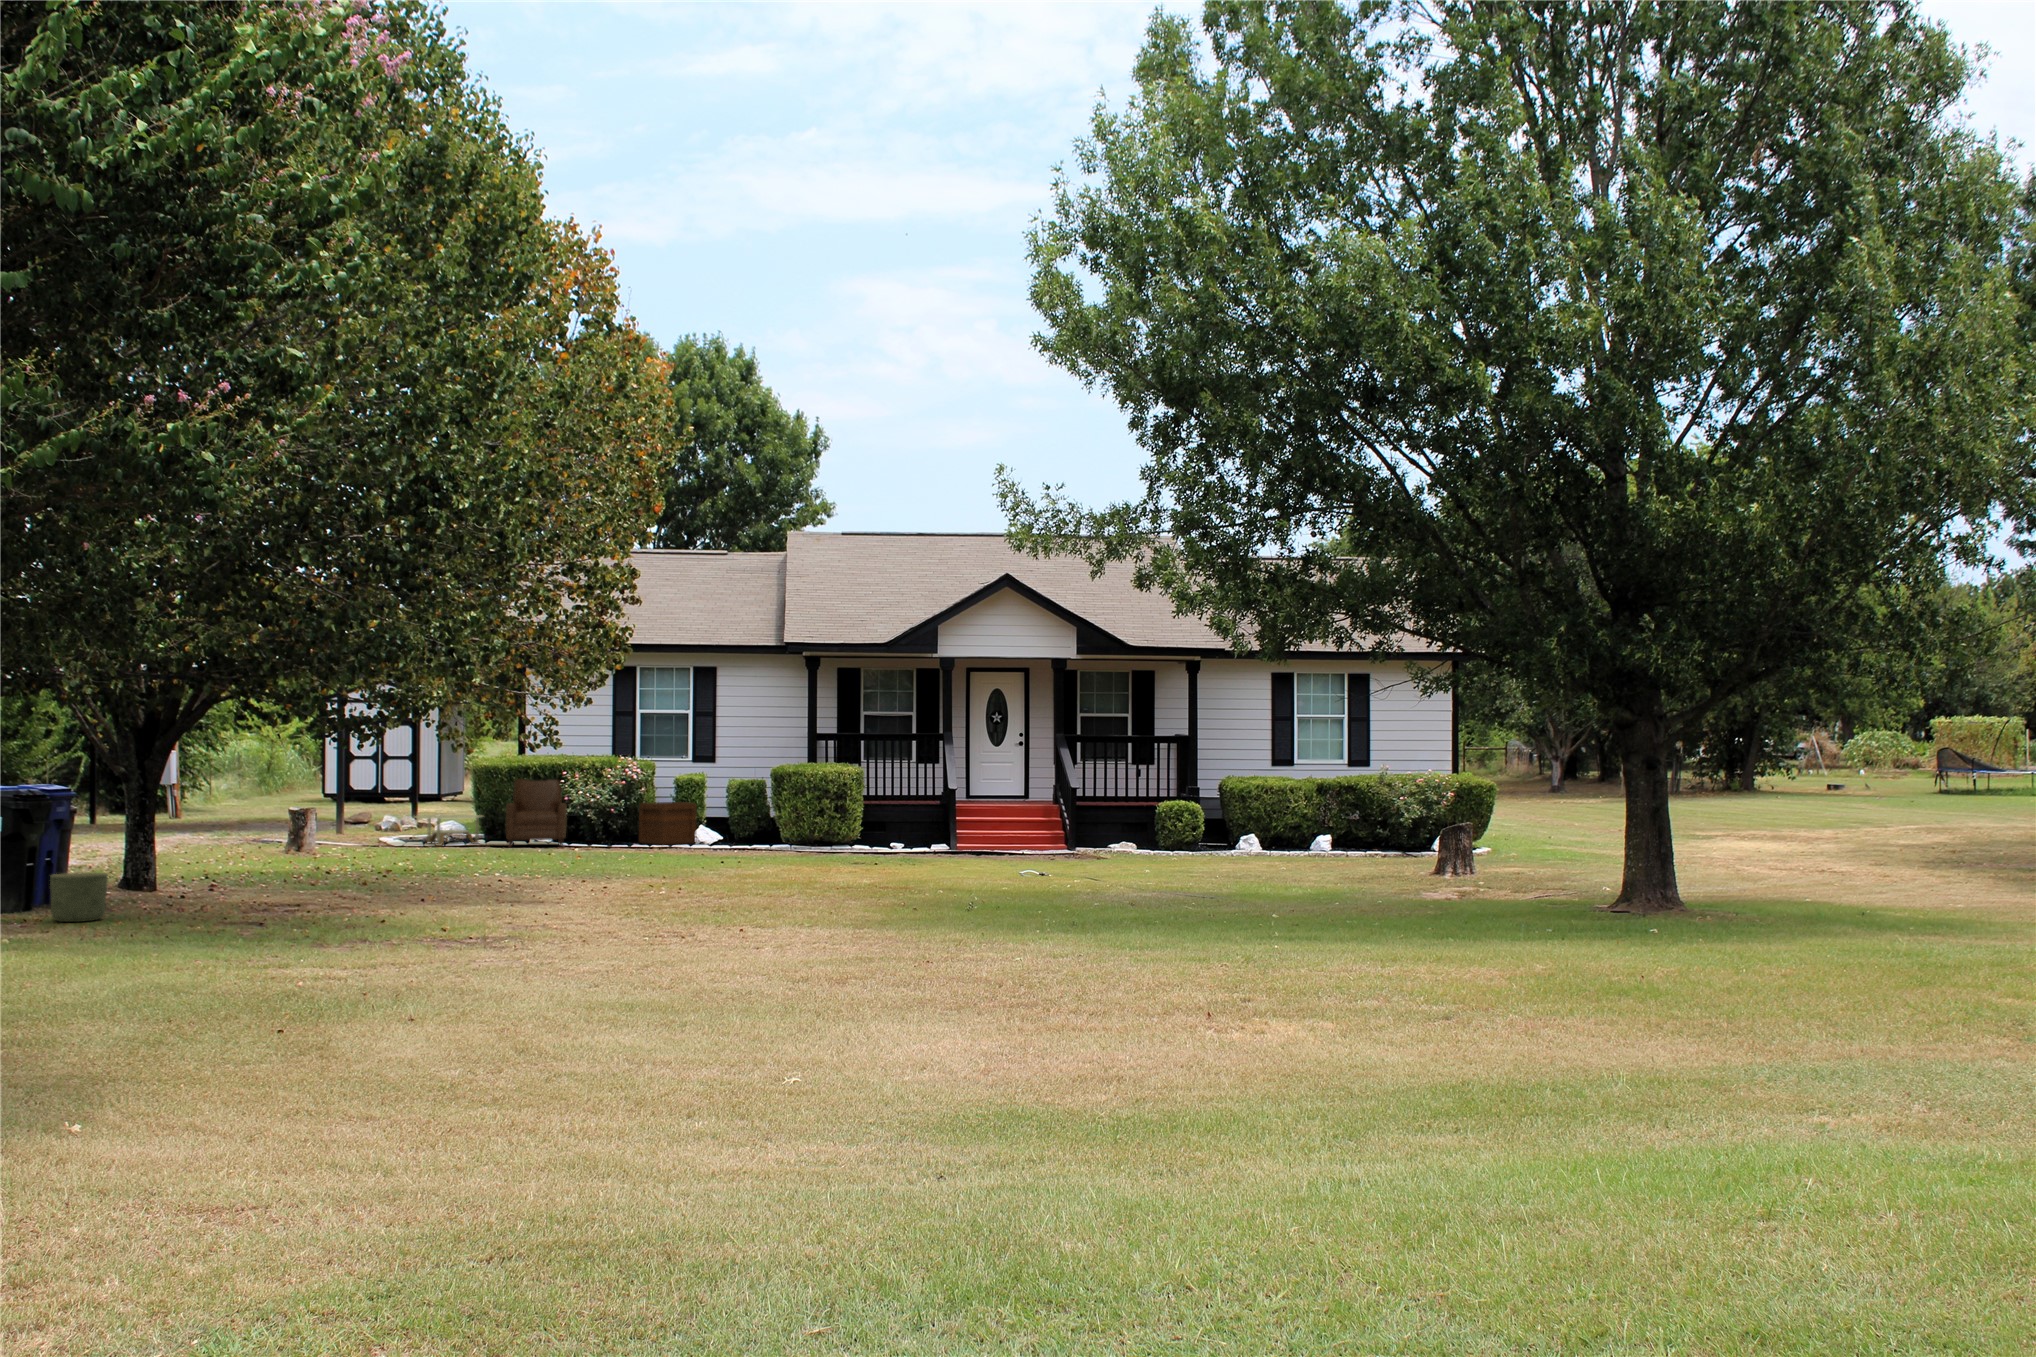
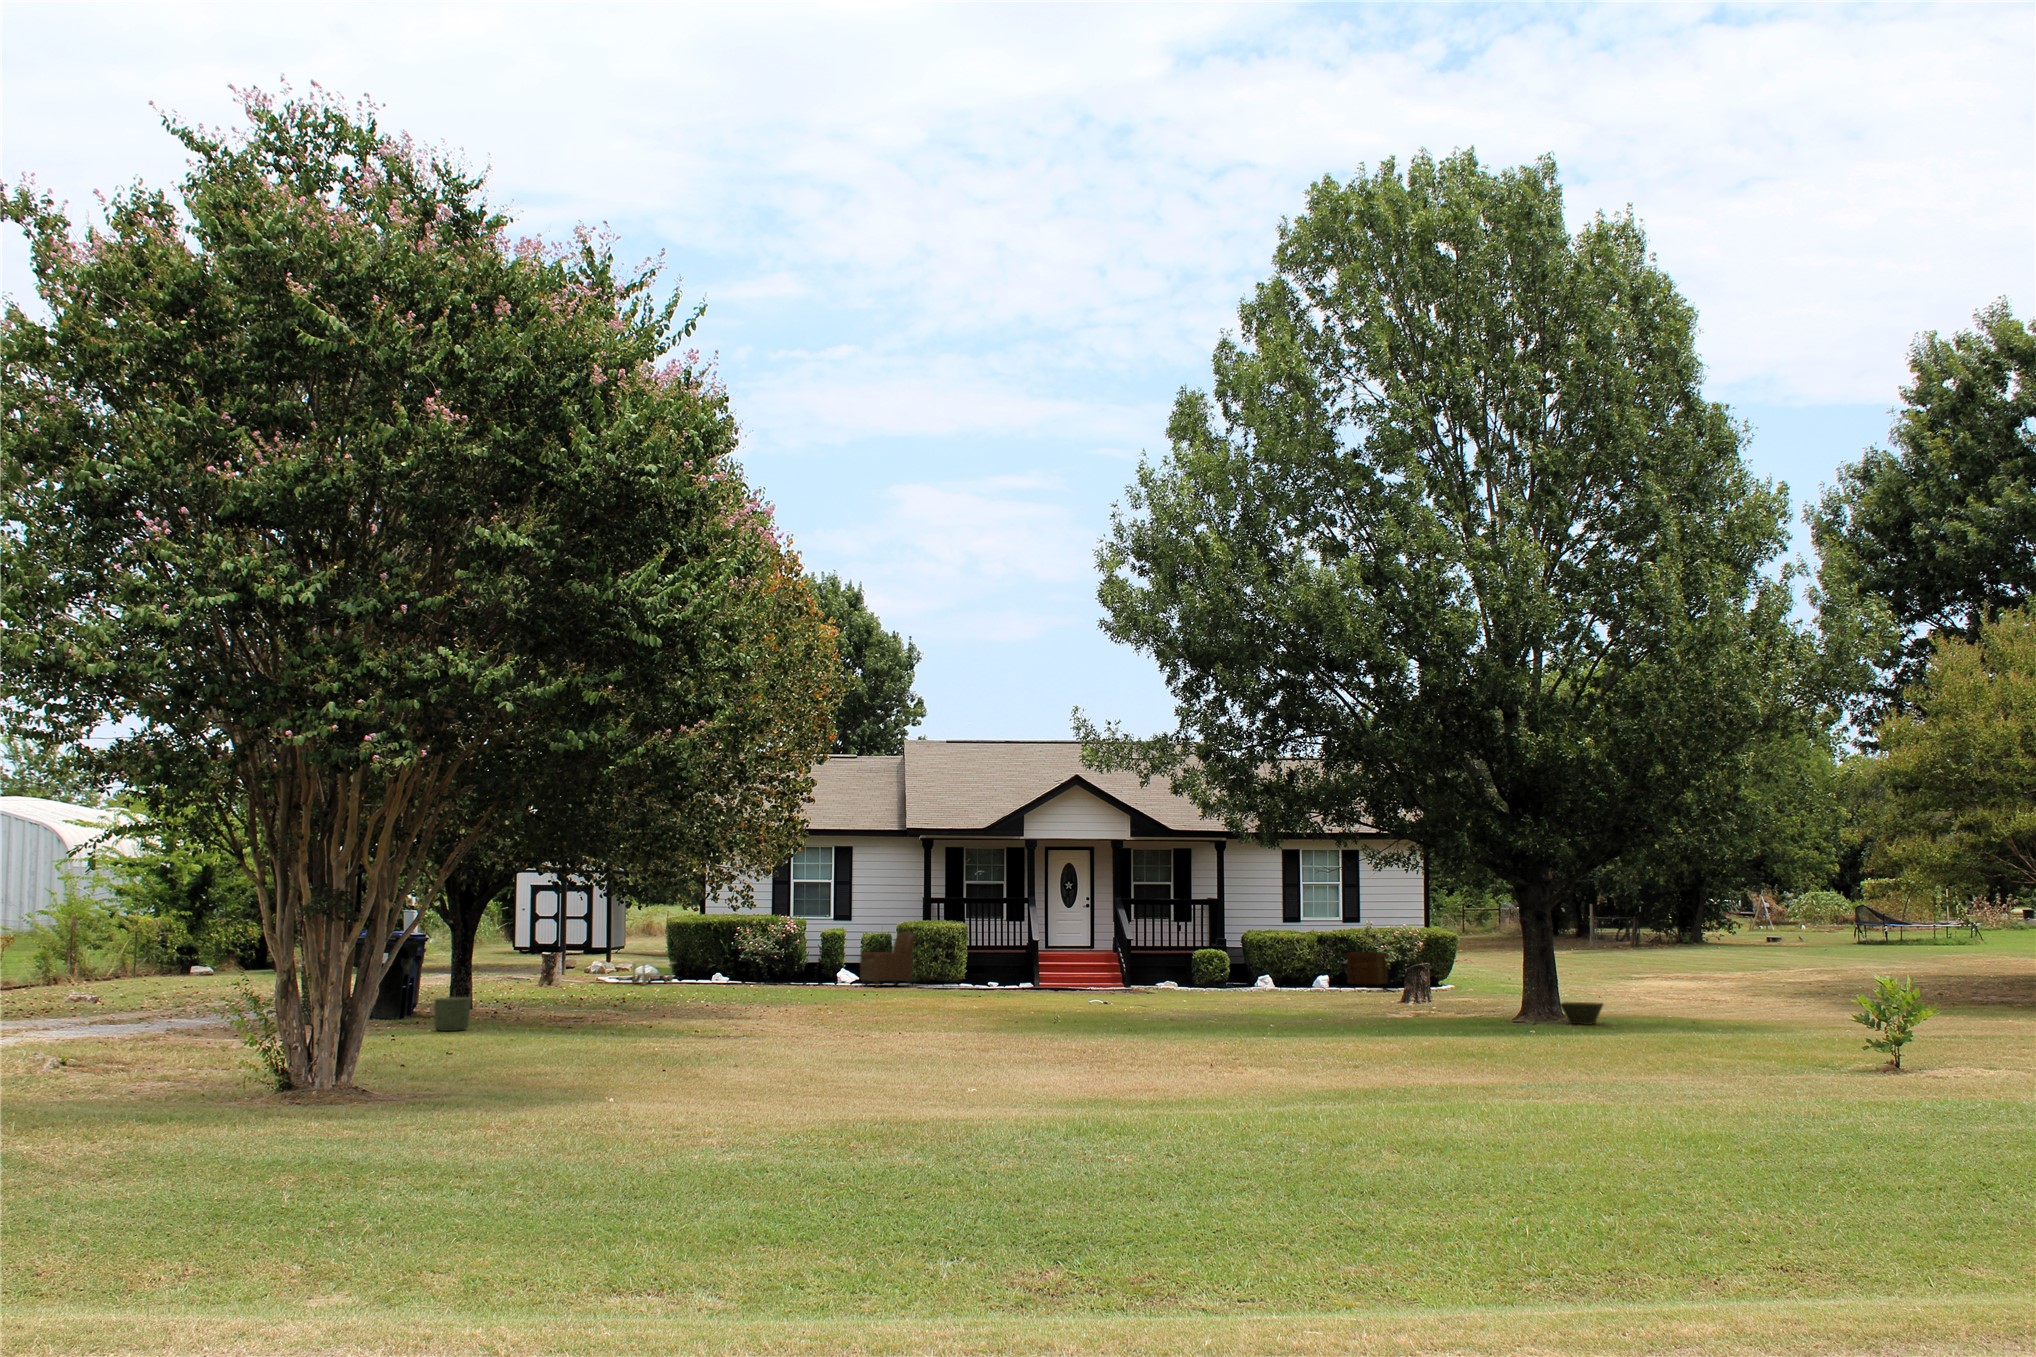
chair: present [506,779,567,847] -> present [860,932,915,987]
wooden crate: present [639,802,697,845] -> present [1346,952,1387,985]
basket: none [1668,876,1728,909] -> present [1560,1002,1603,1025]

